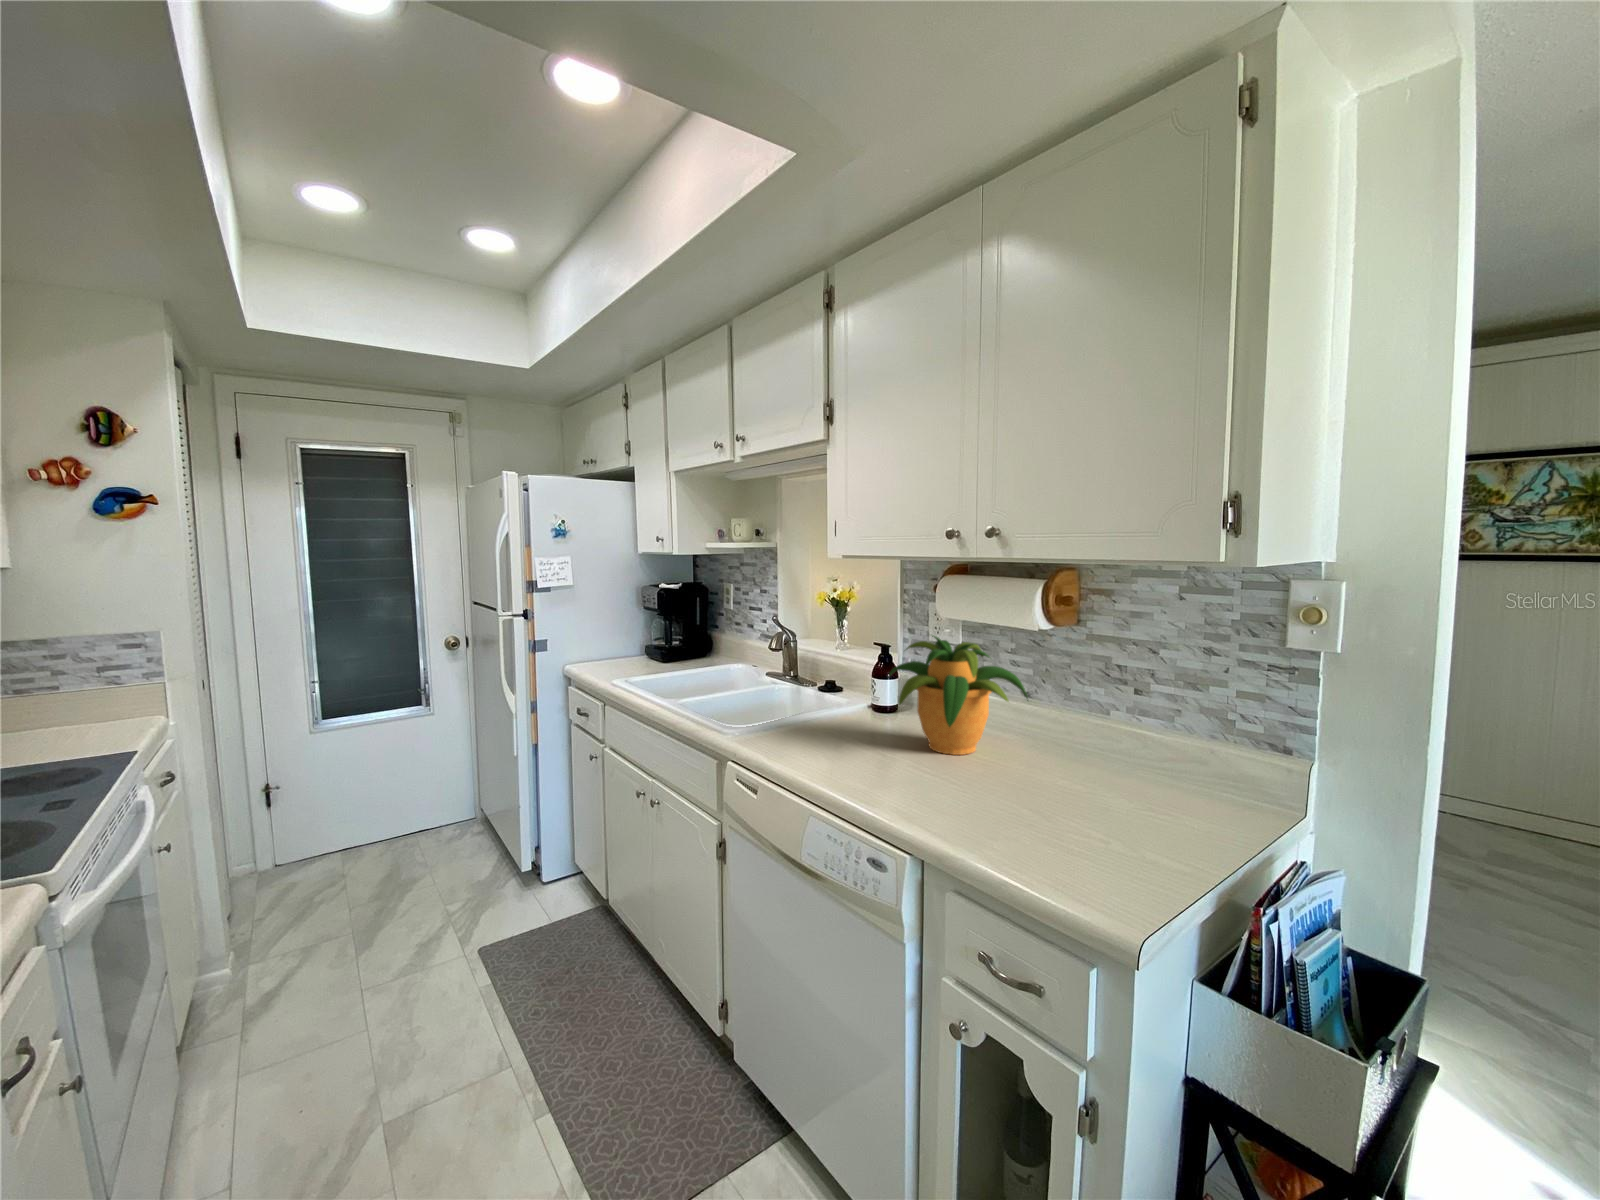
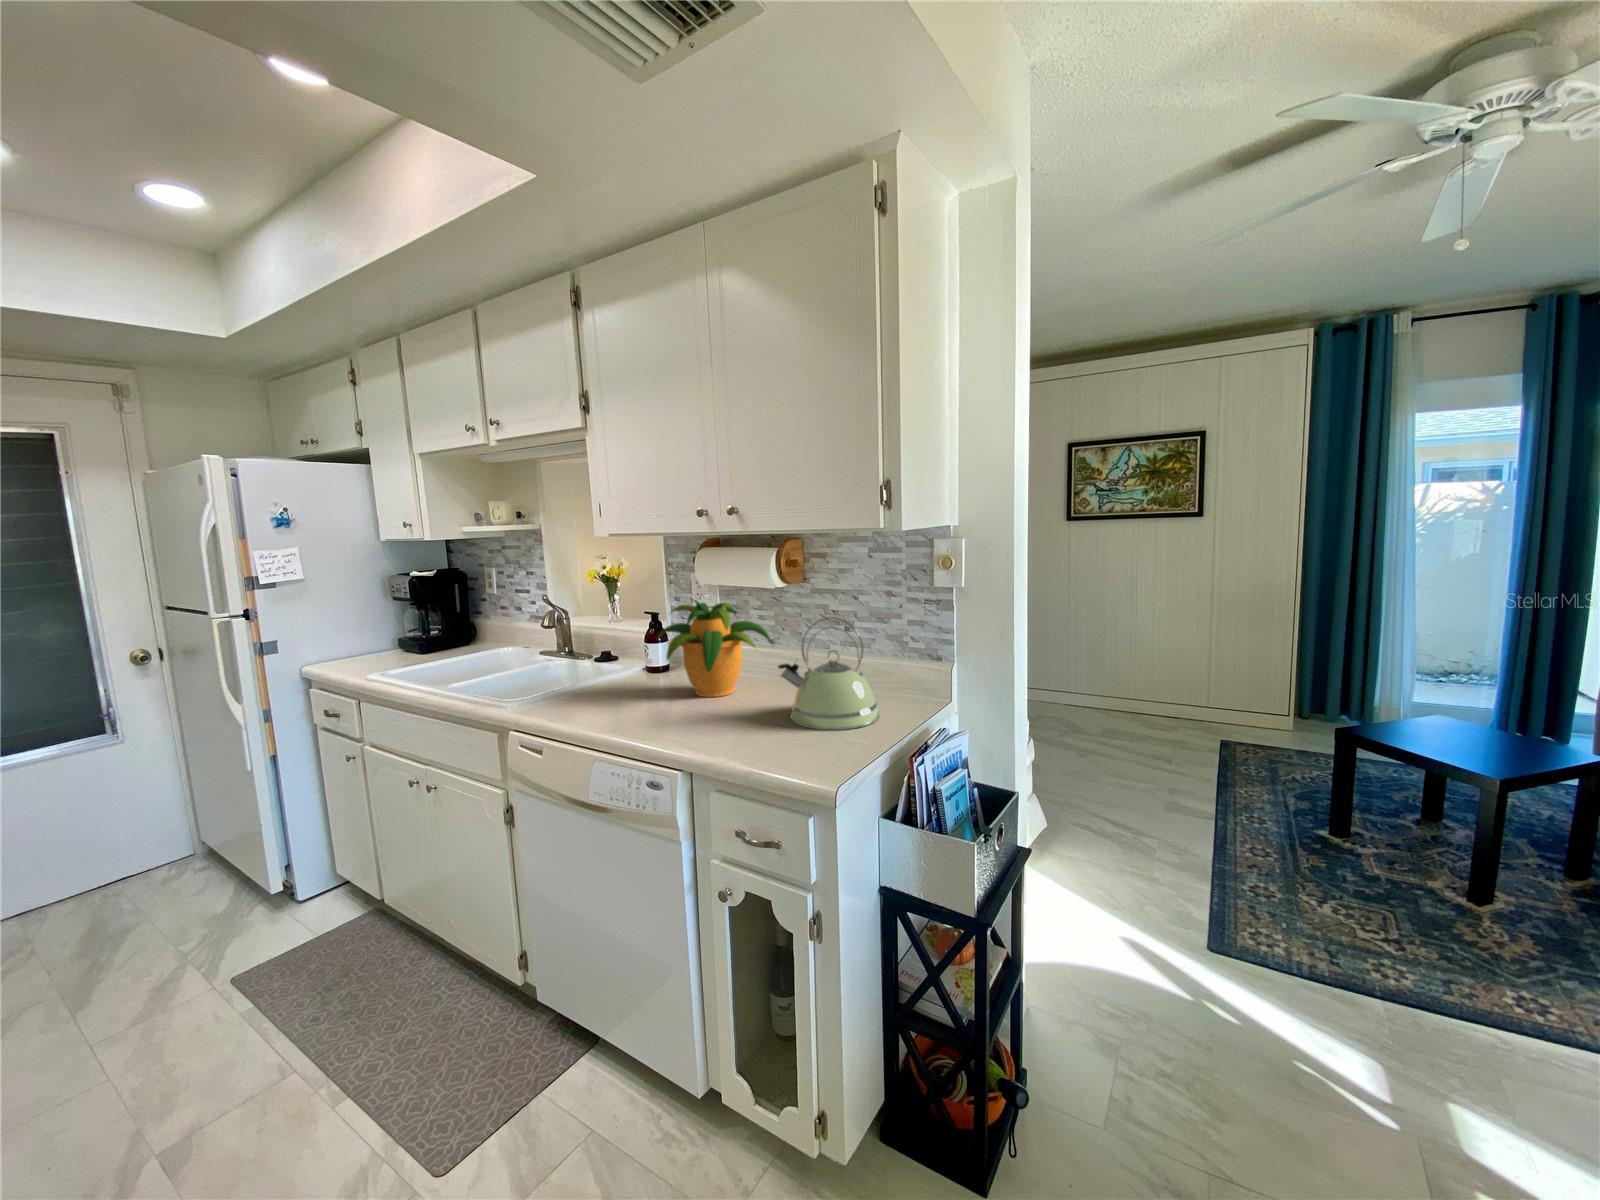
kettle: none [1041,676,1188,835] -> present [778,617,879,730]

